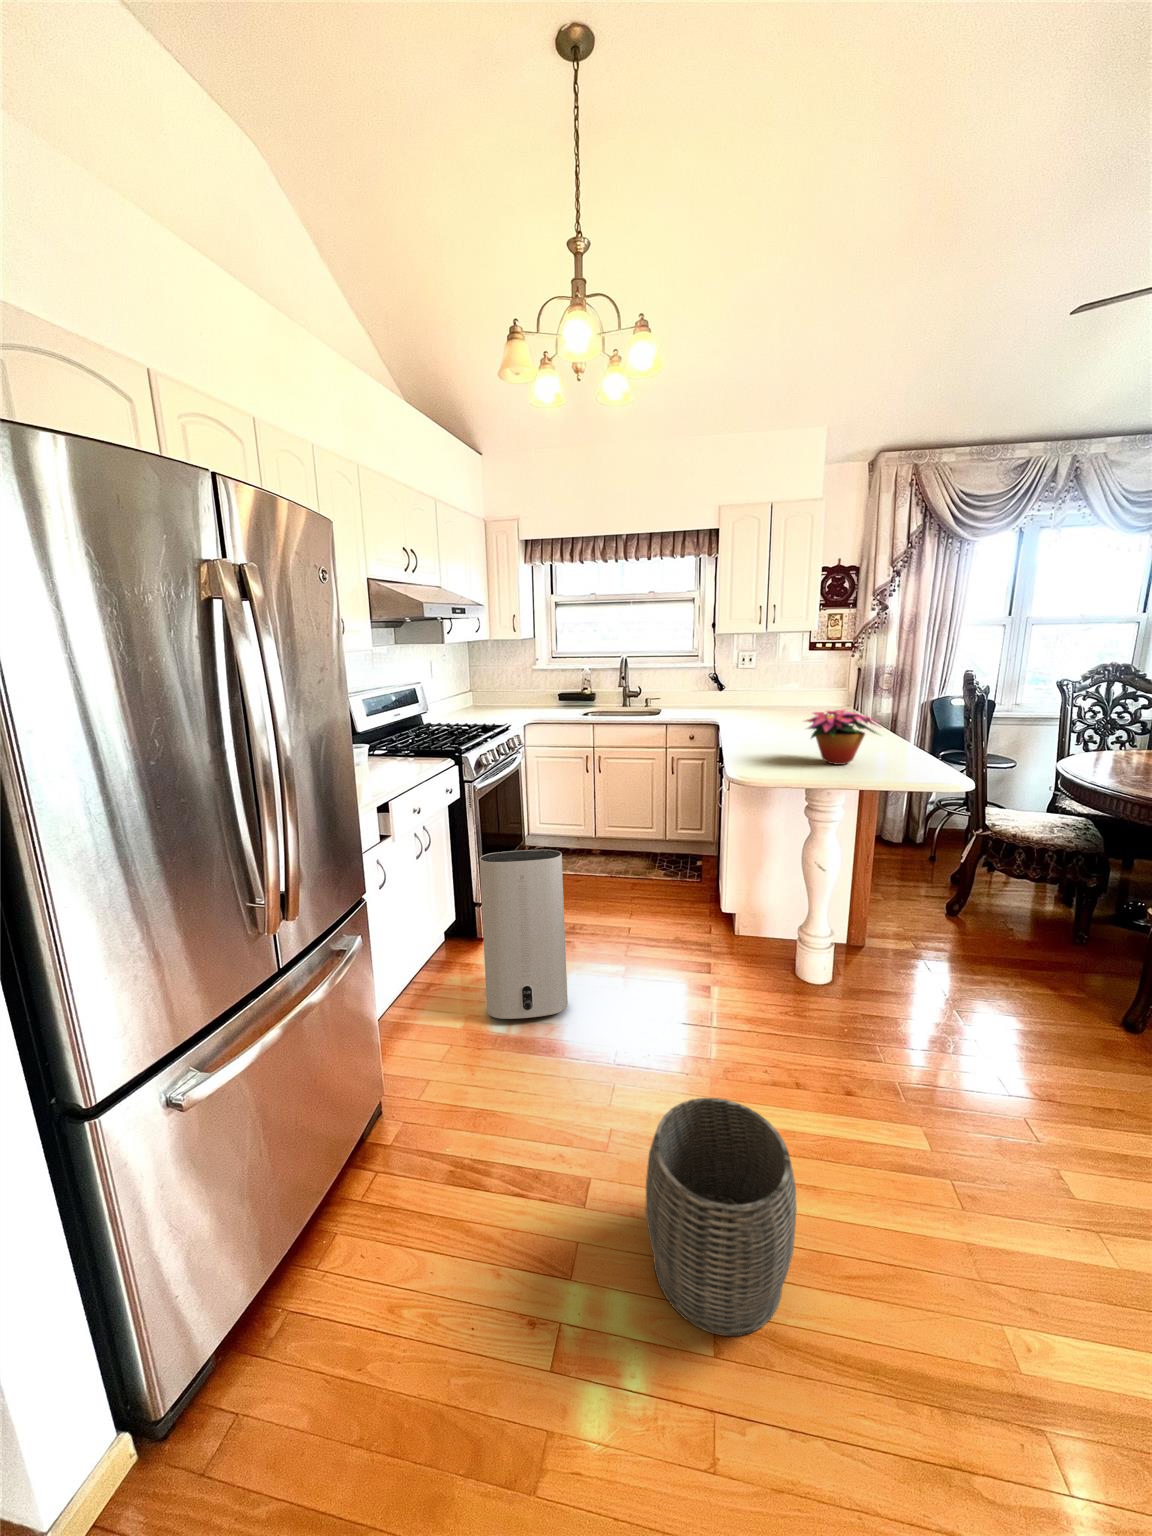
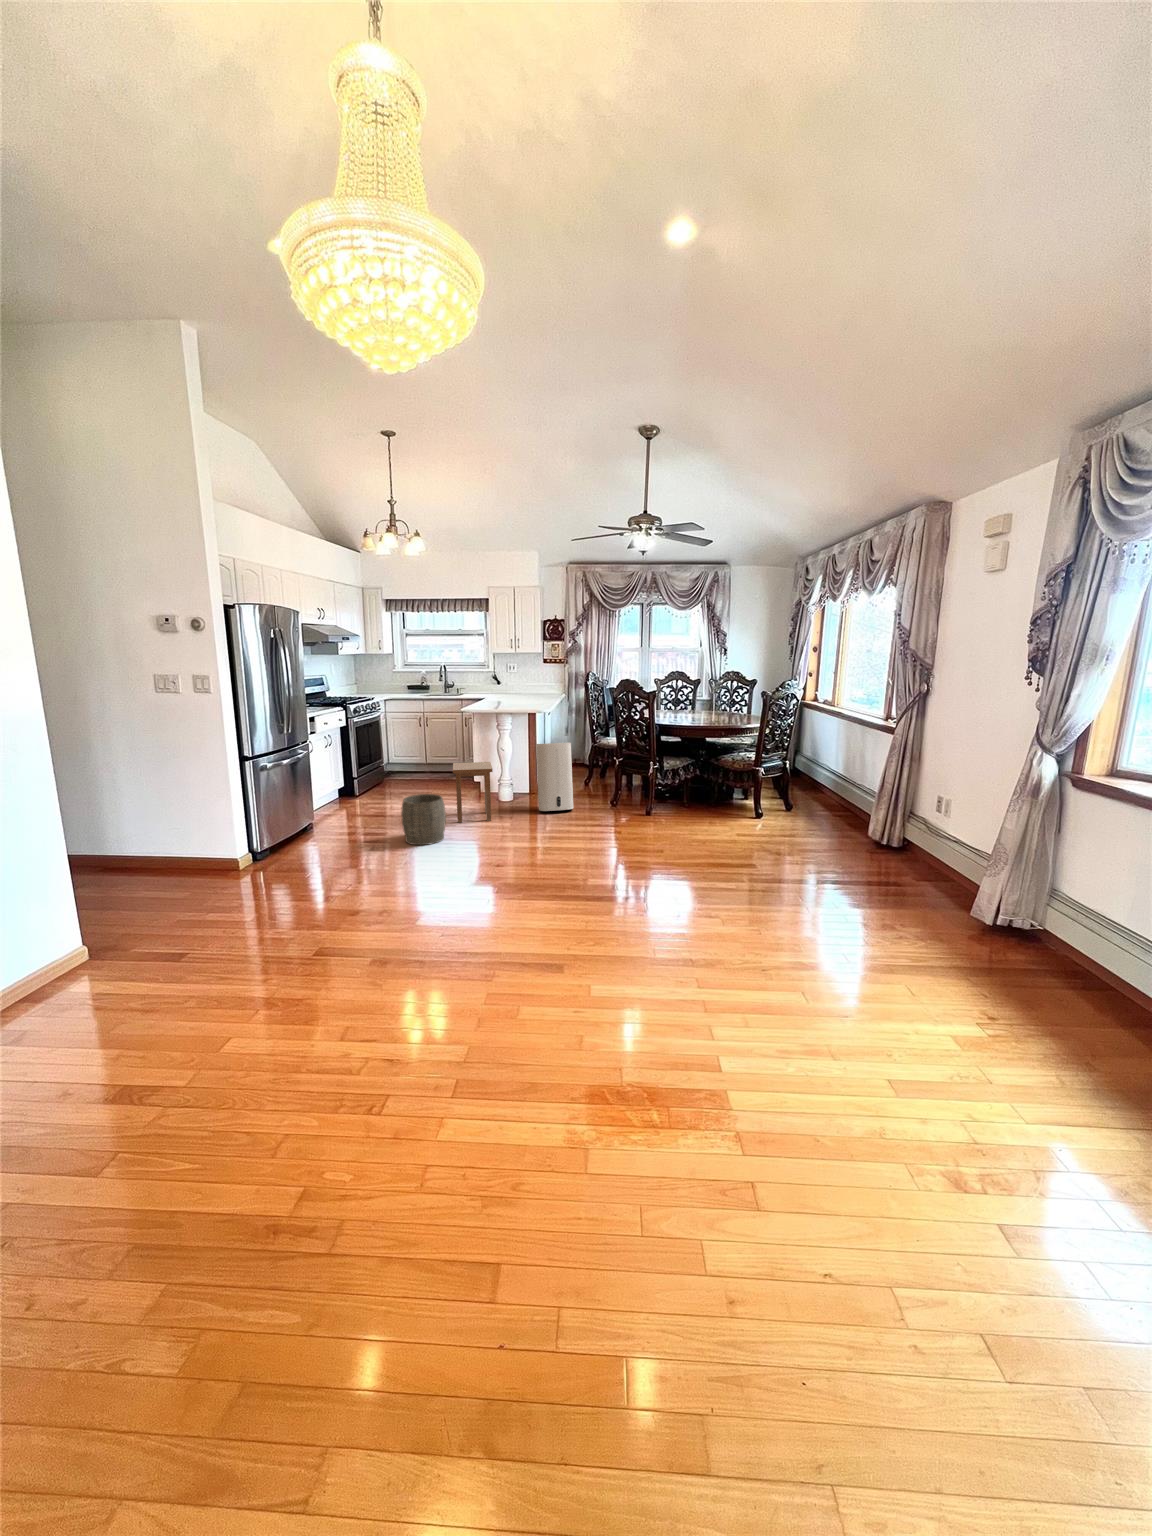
flower arrangement: present [805,709,878,765] -> none [492,683,524,706]
air purifier: present [480,850,568,1019] -> present [536,743,573,811]
stool: none [734,930,885,1125] -> present [453,762,493,823]

